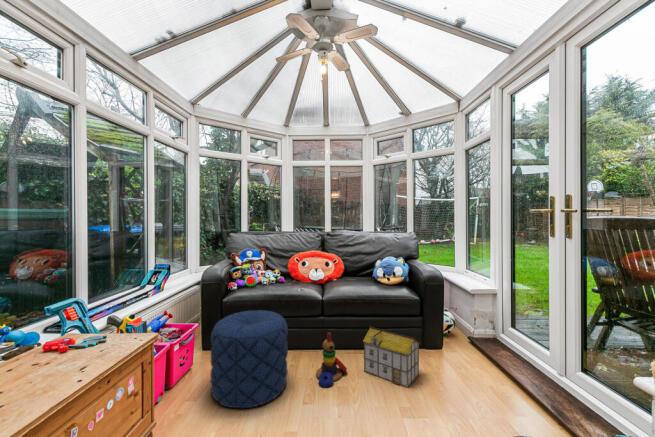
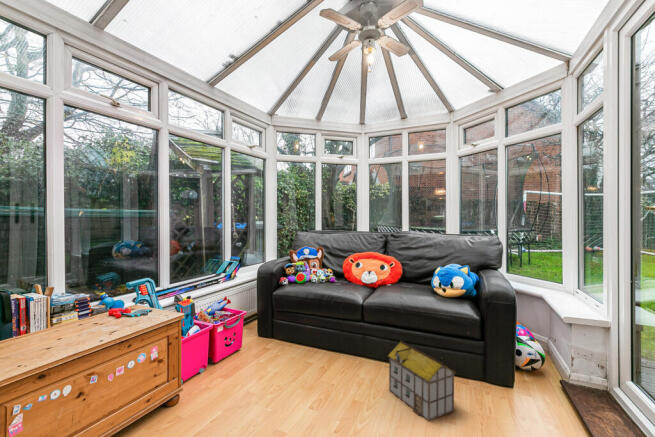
pouf: present [210,310,288,408] -> none [234,305,307,396]
stacking toy: present [316,333,347,387] -> none [332,339,370,396]

